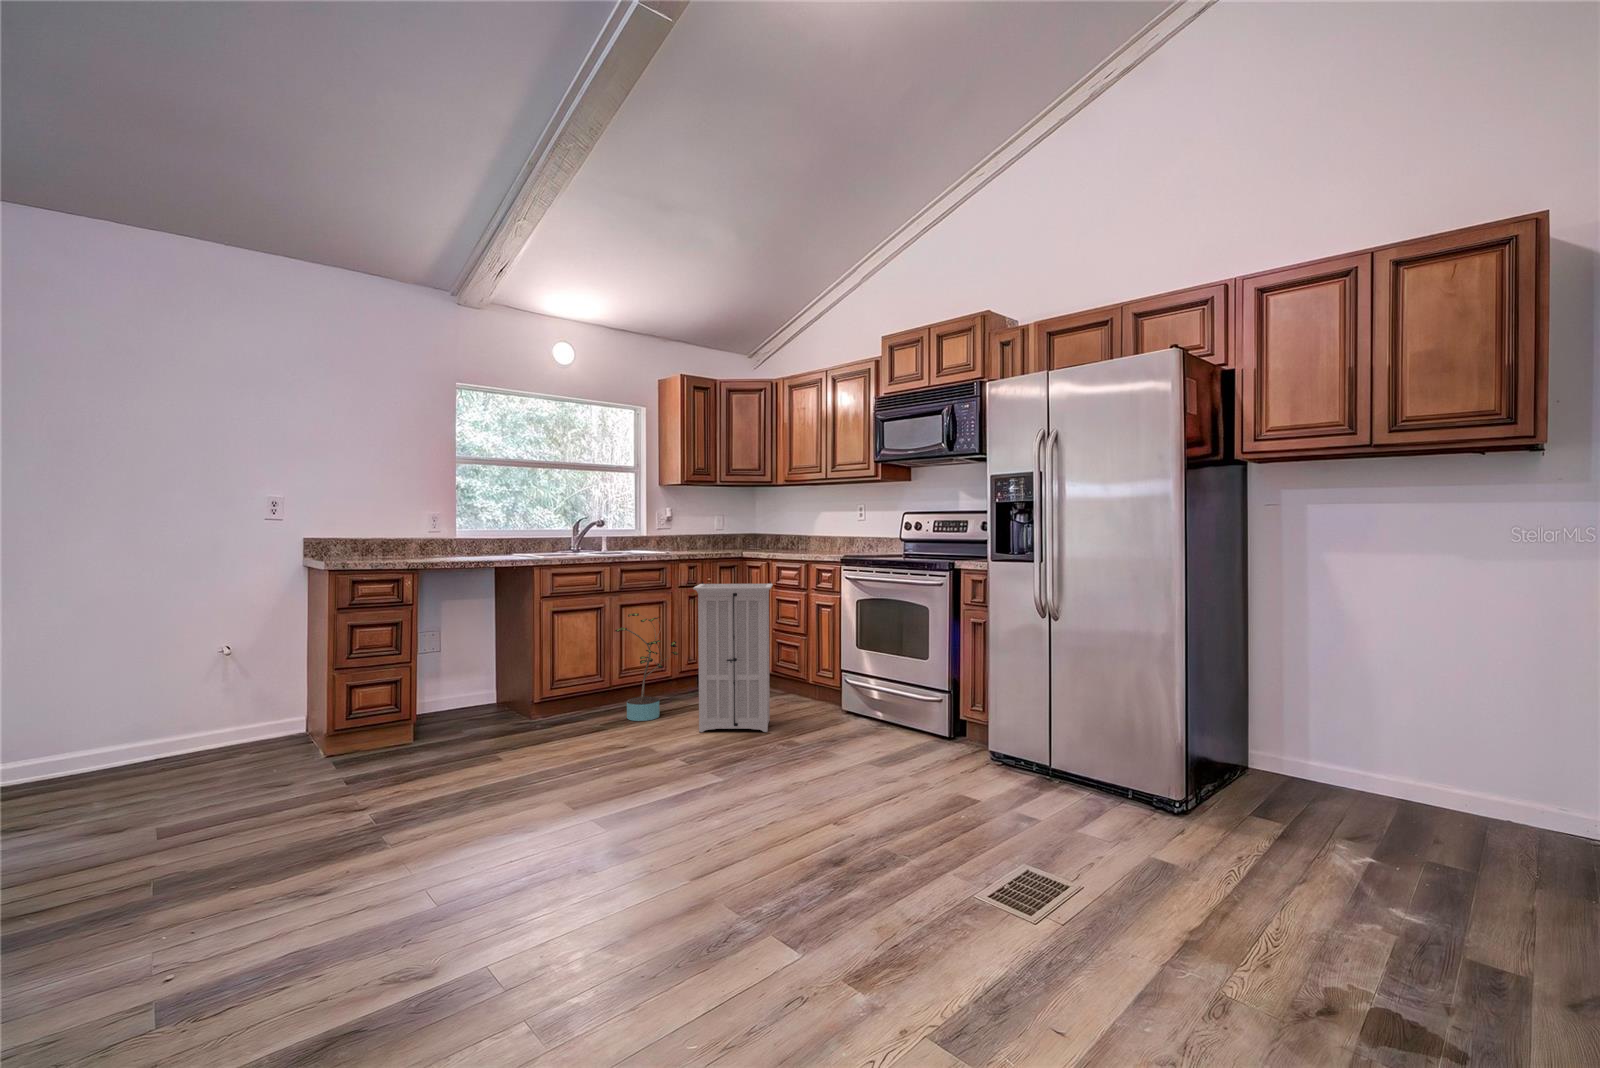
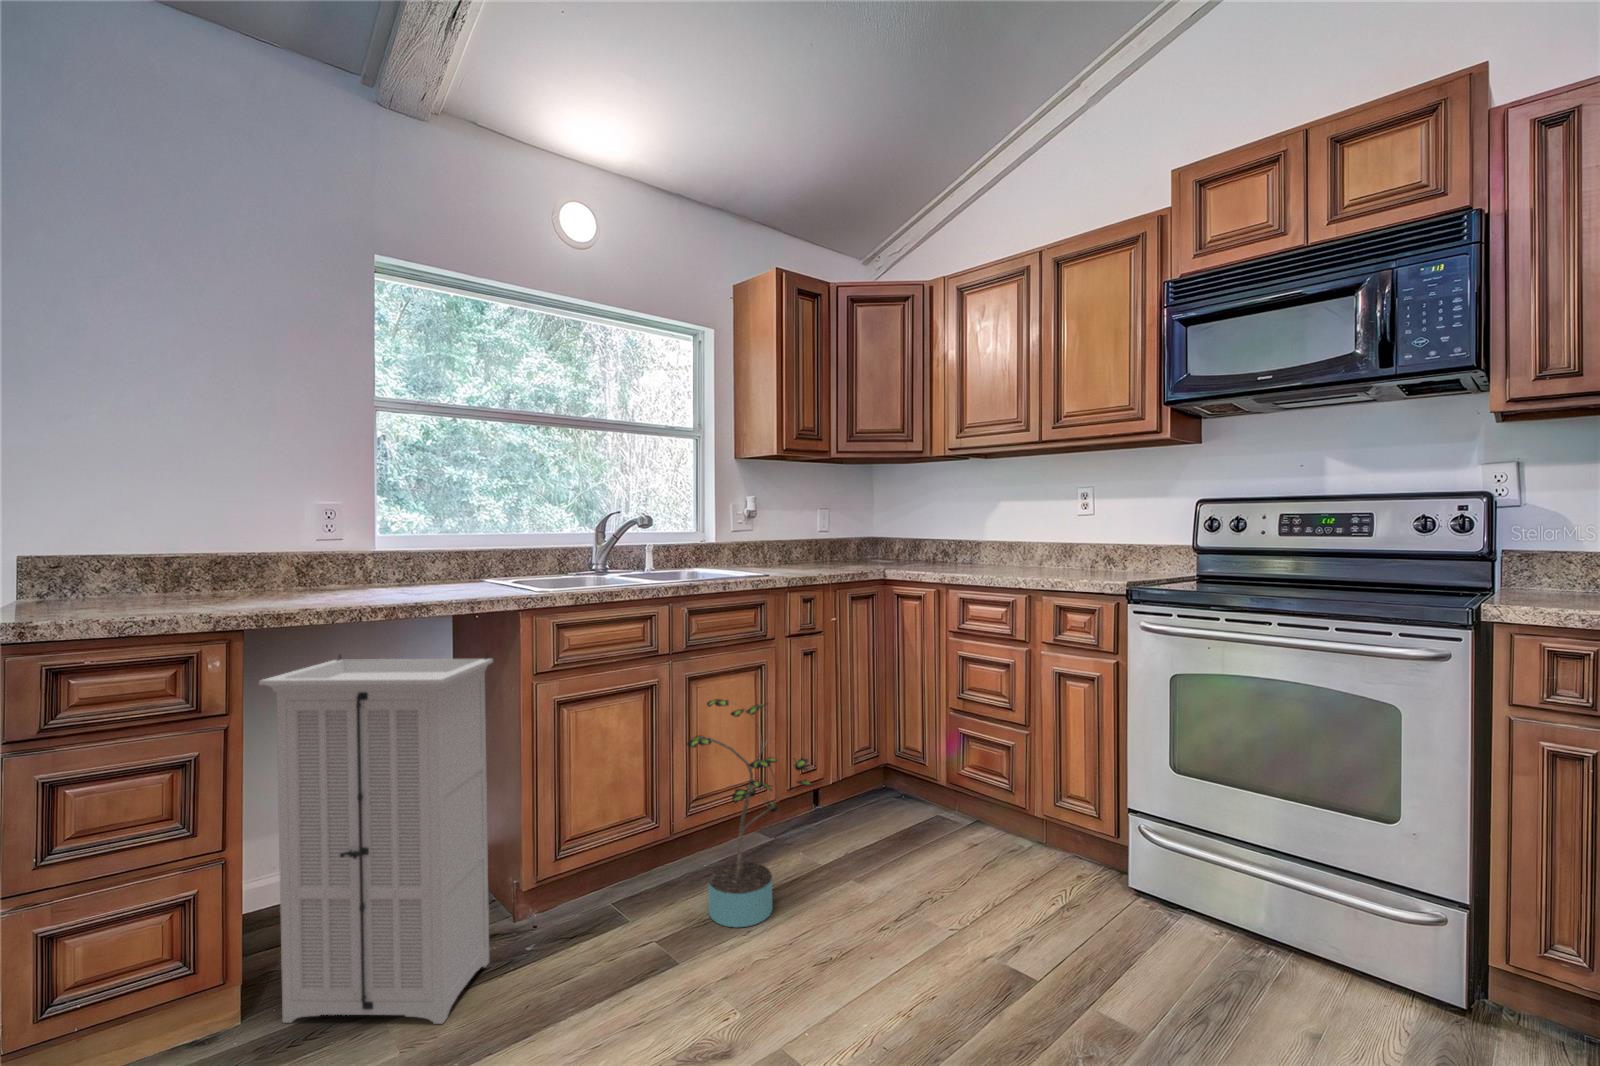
storage cabinet: present [693,582,773,732] -> present [259,654,493,1024]

